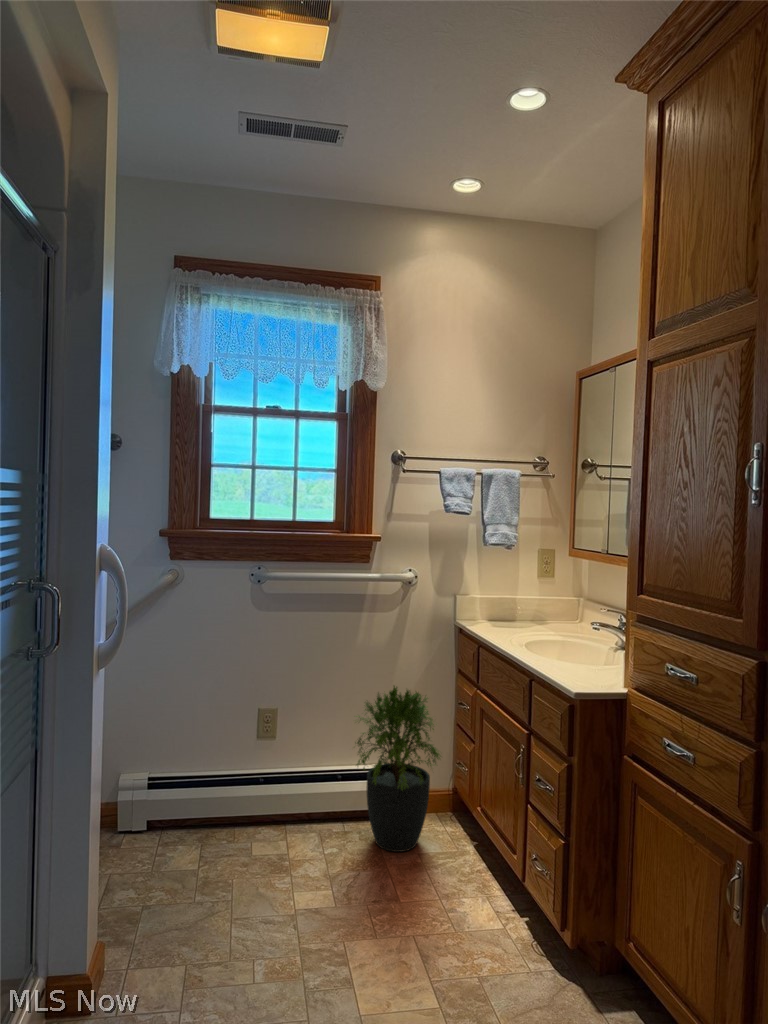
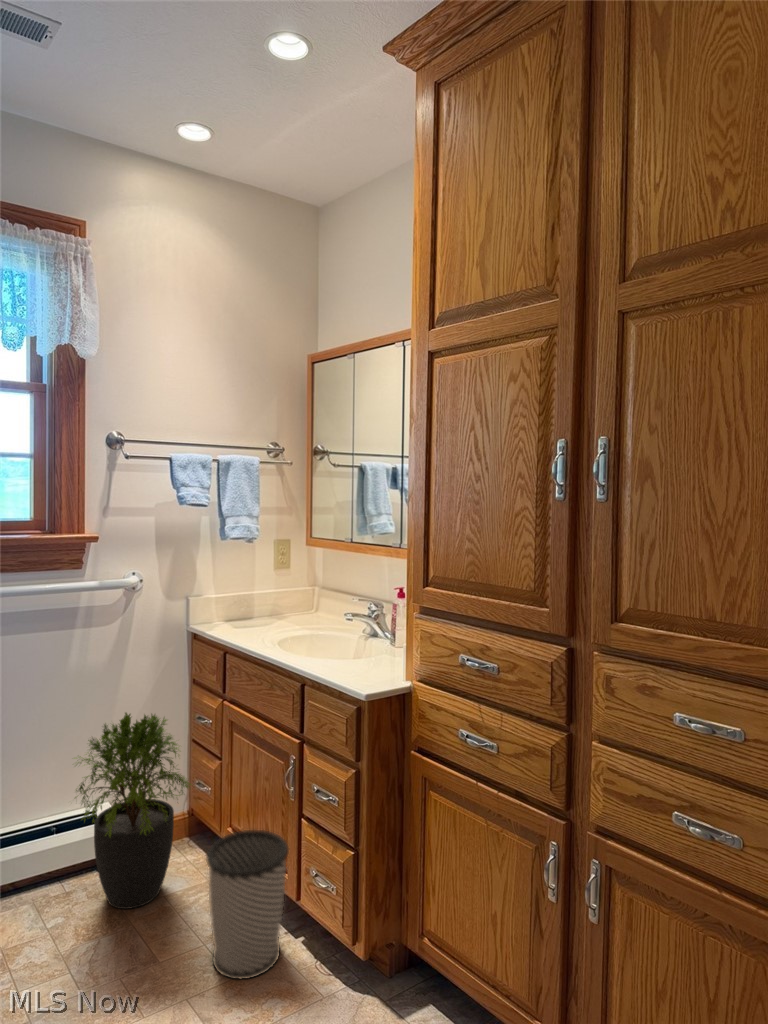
wastebasket: none [440,804,514,934] -> present [206,830,289,979]

